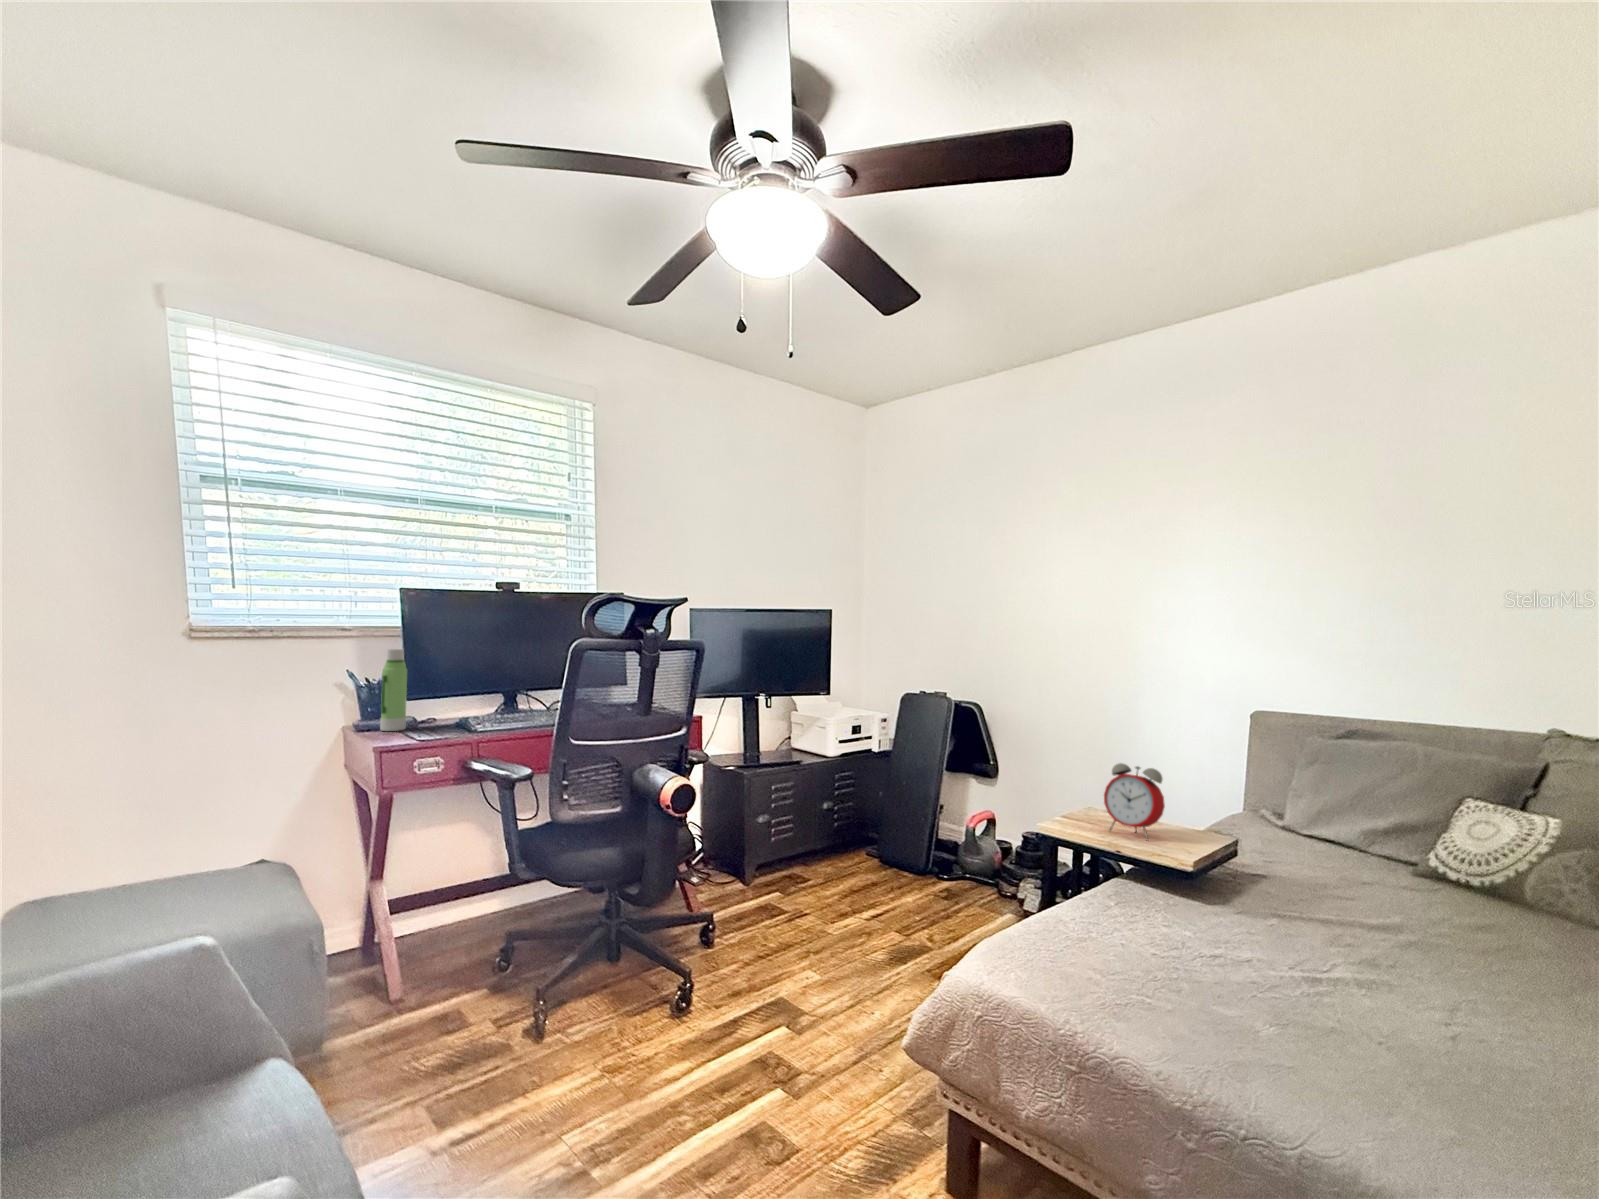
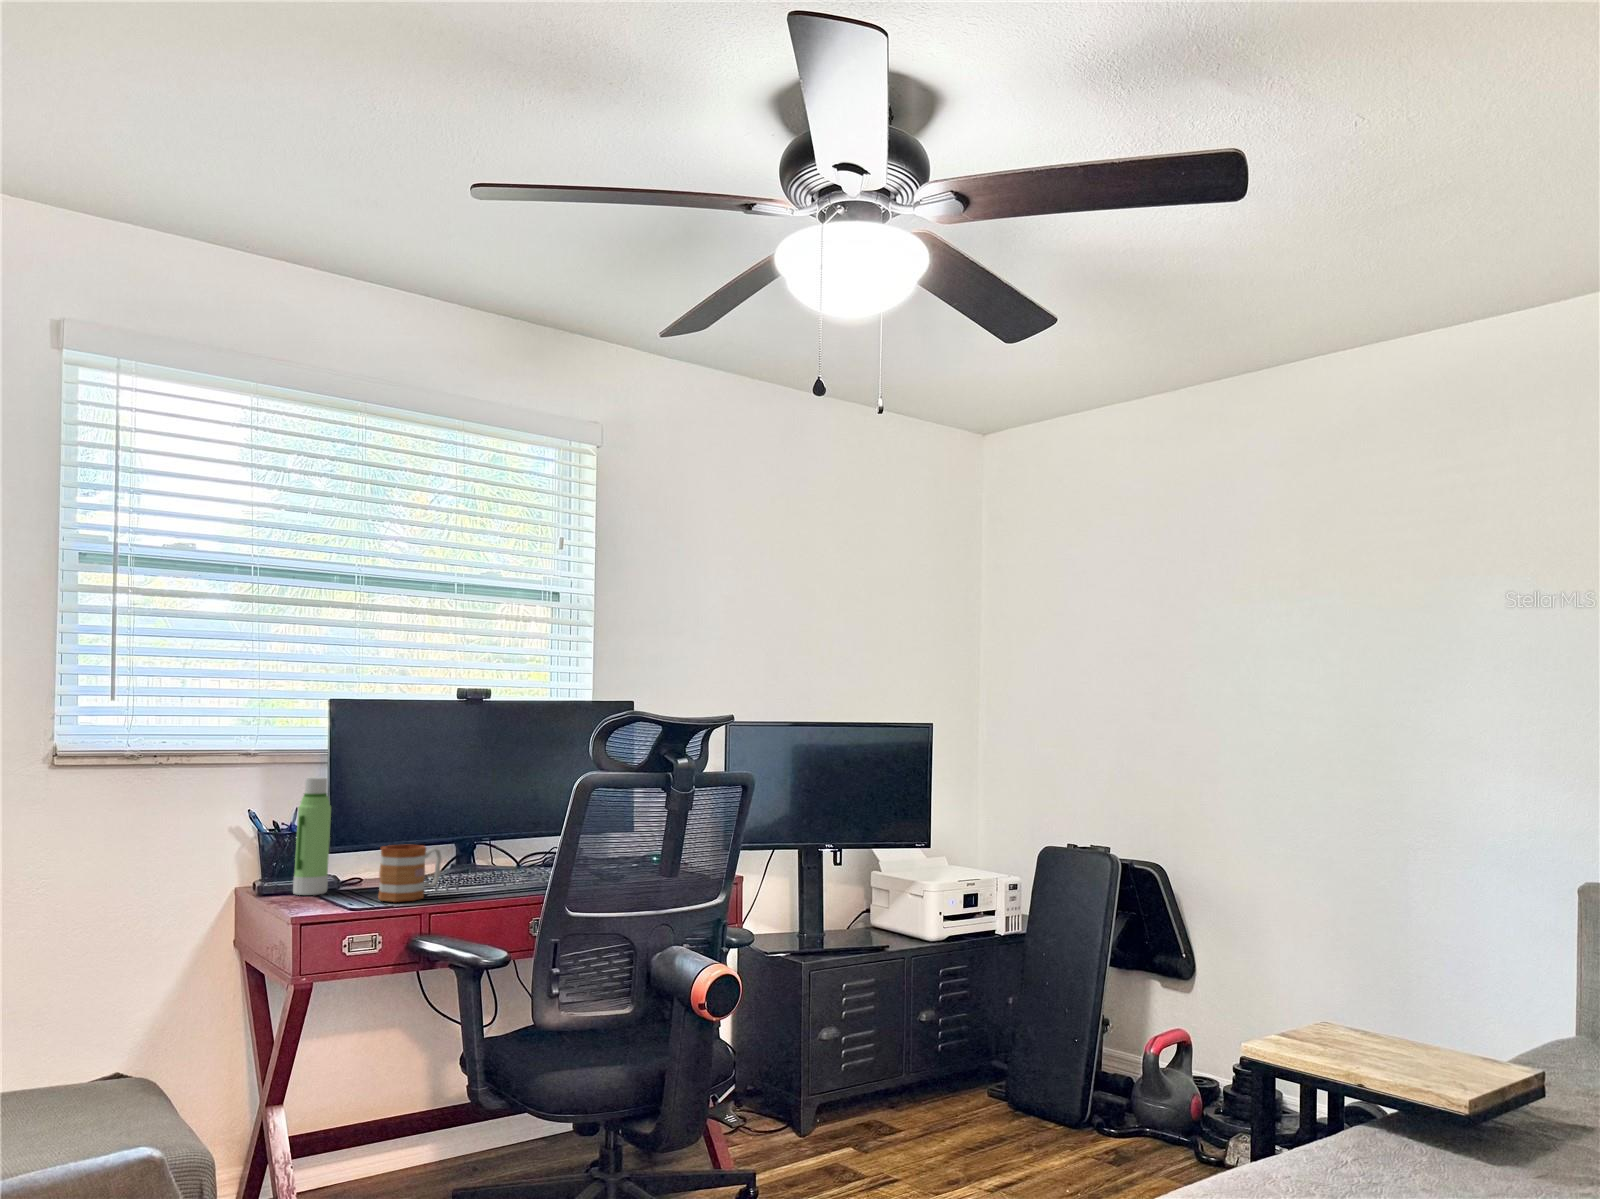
mug: none [440,695,488,735] -> present [378,845,441,902]
alarm clock: present [1104,763,1165,840] -> none [1340,955,1431,1071]

